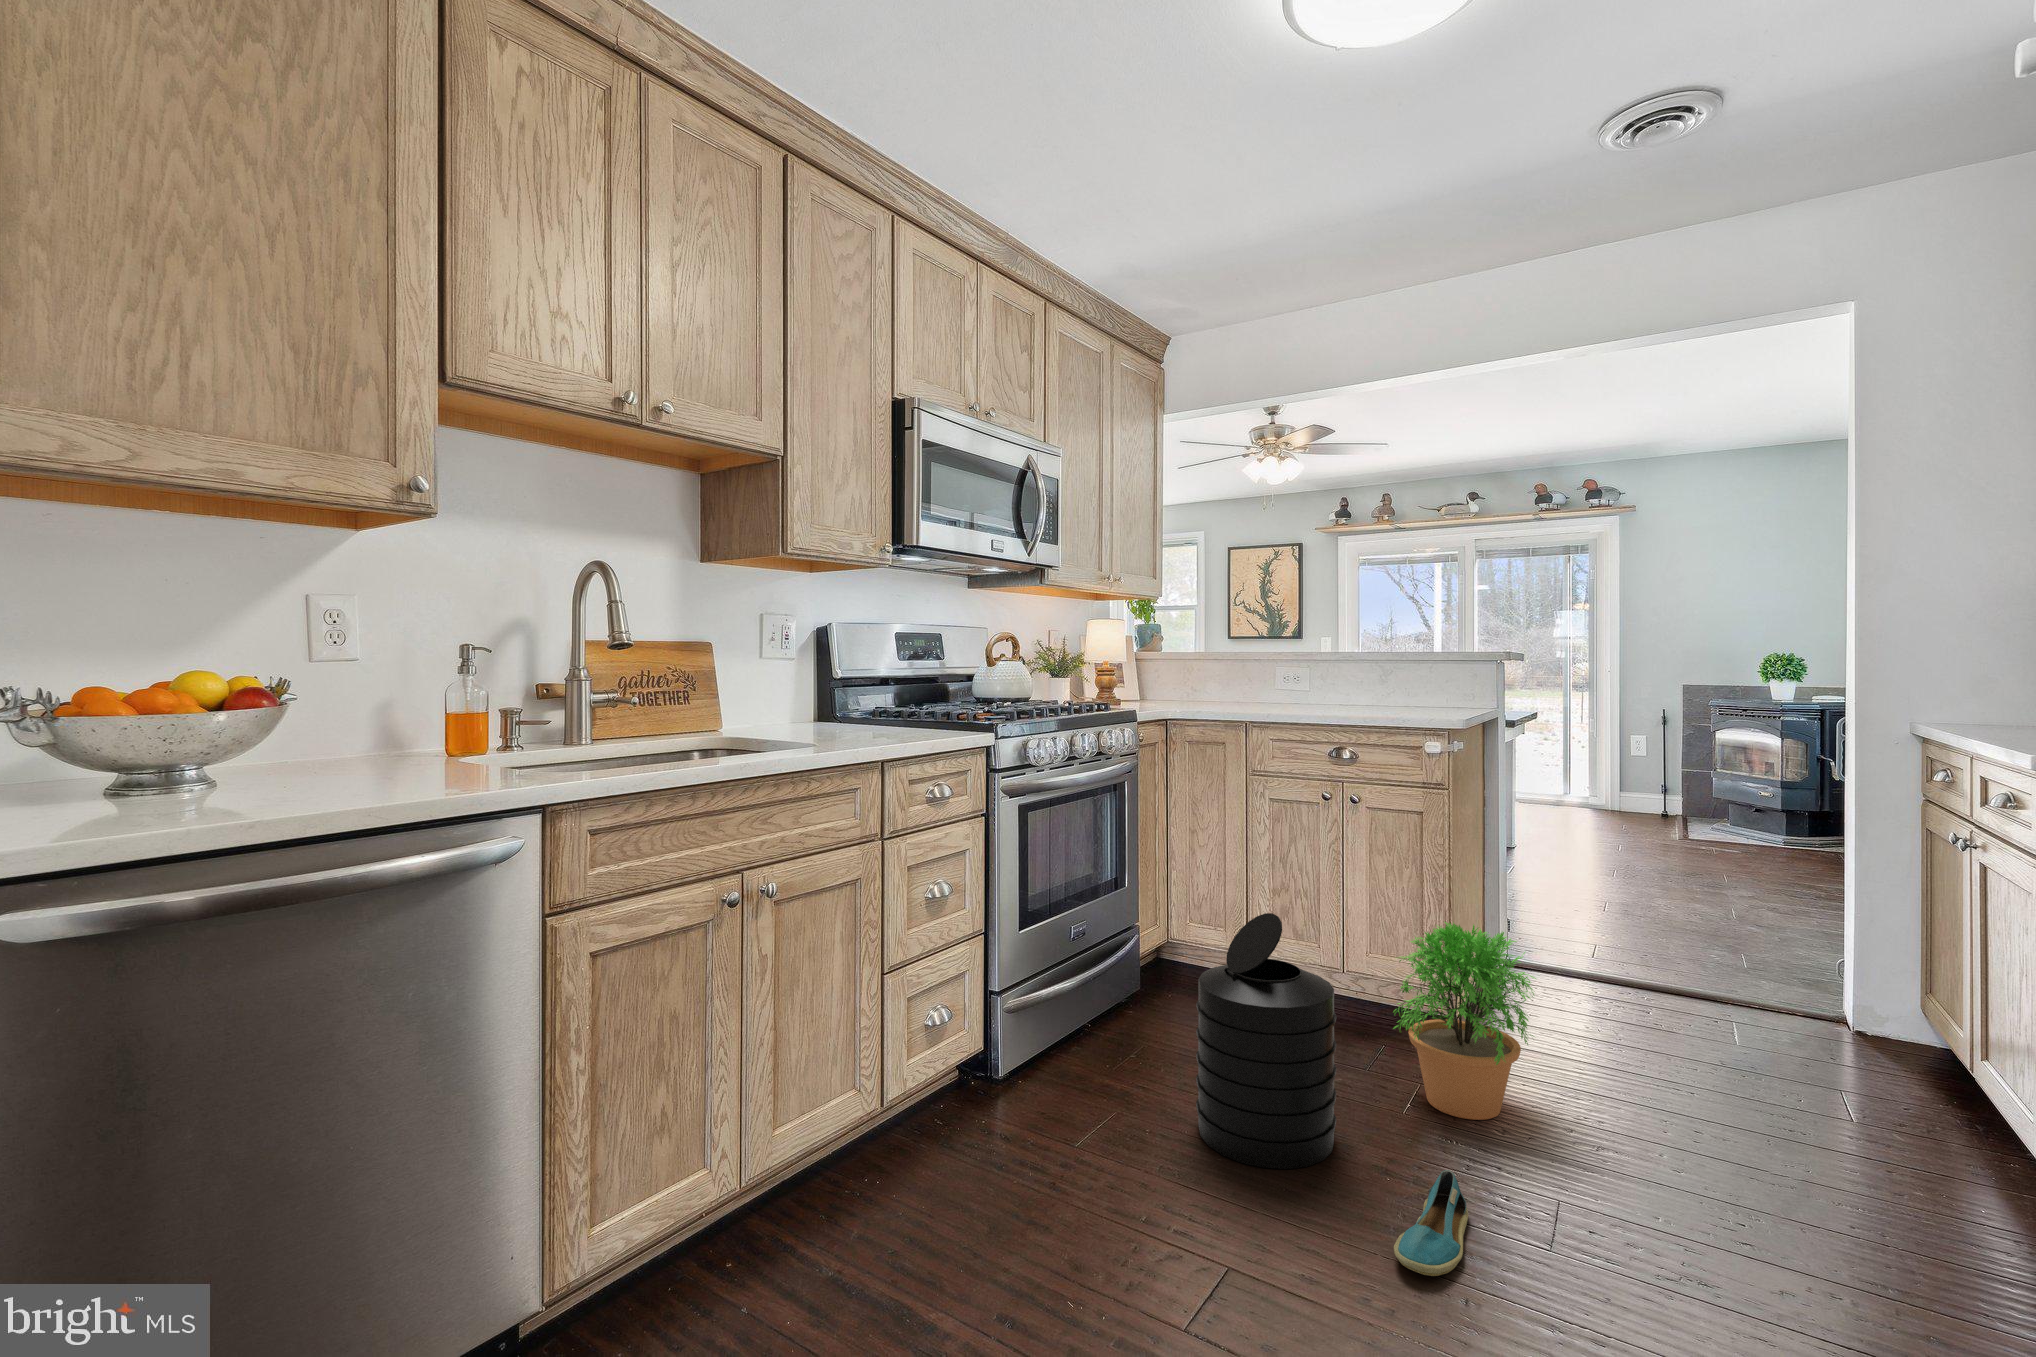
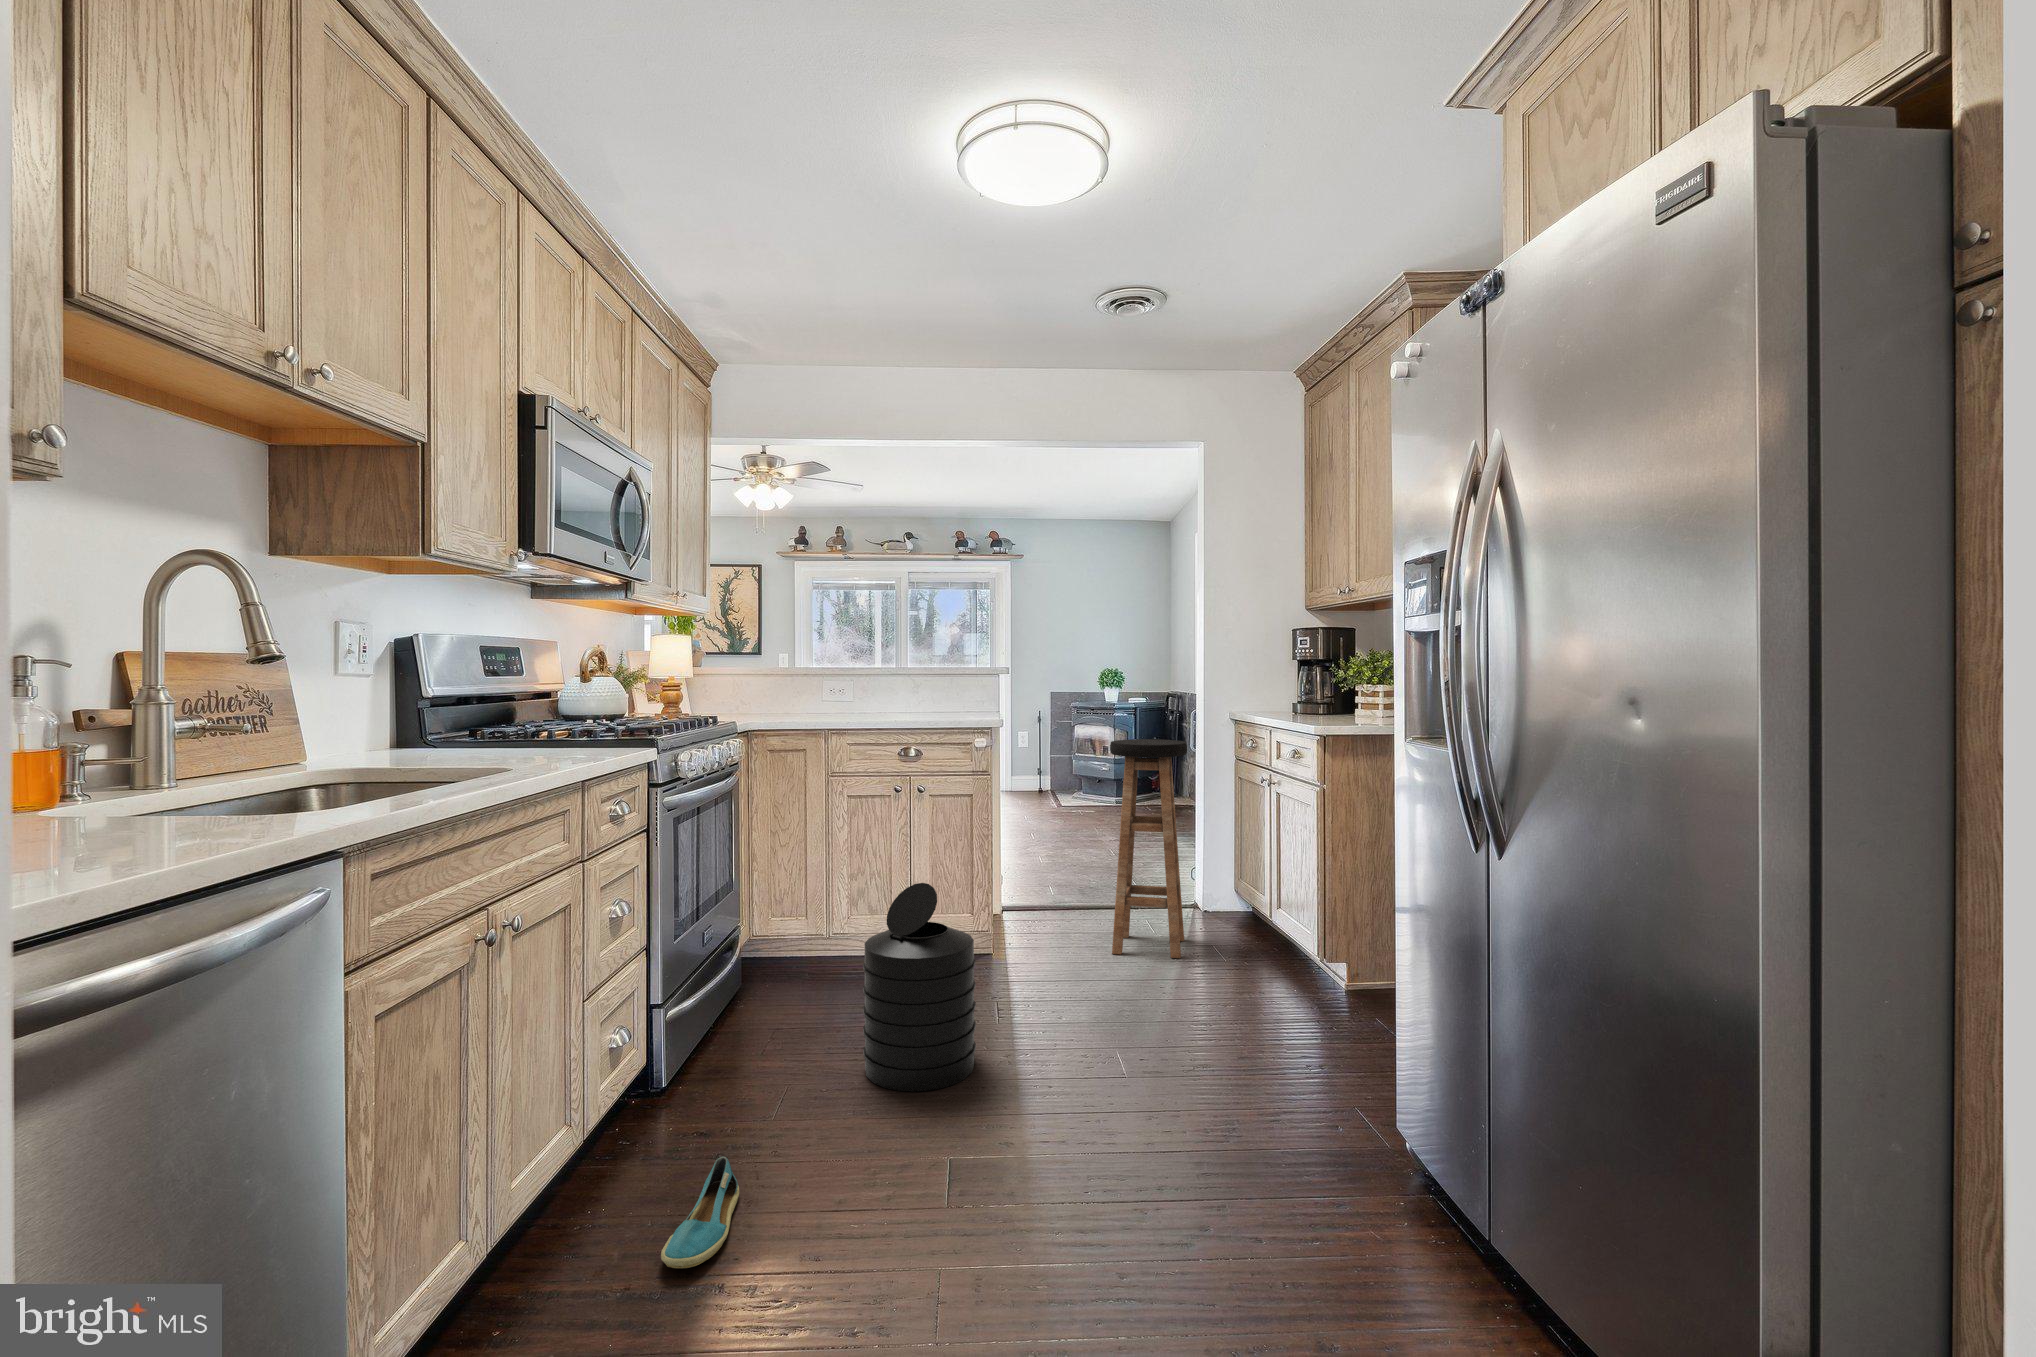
bar stool: none [1631,756,1778,1090] -> present [1110,739,1187,958]
potted plant: present [1393,922,1536,1120] -> none [981,871,1090,1018]
shoe: present [1394,1170,1468,1276] -> present [661,1156,739,1268]

